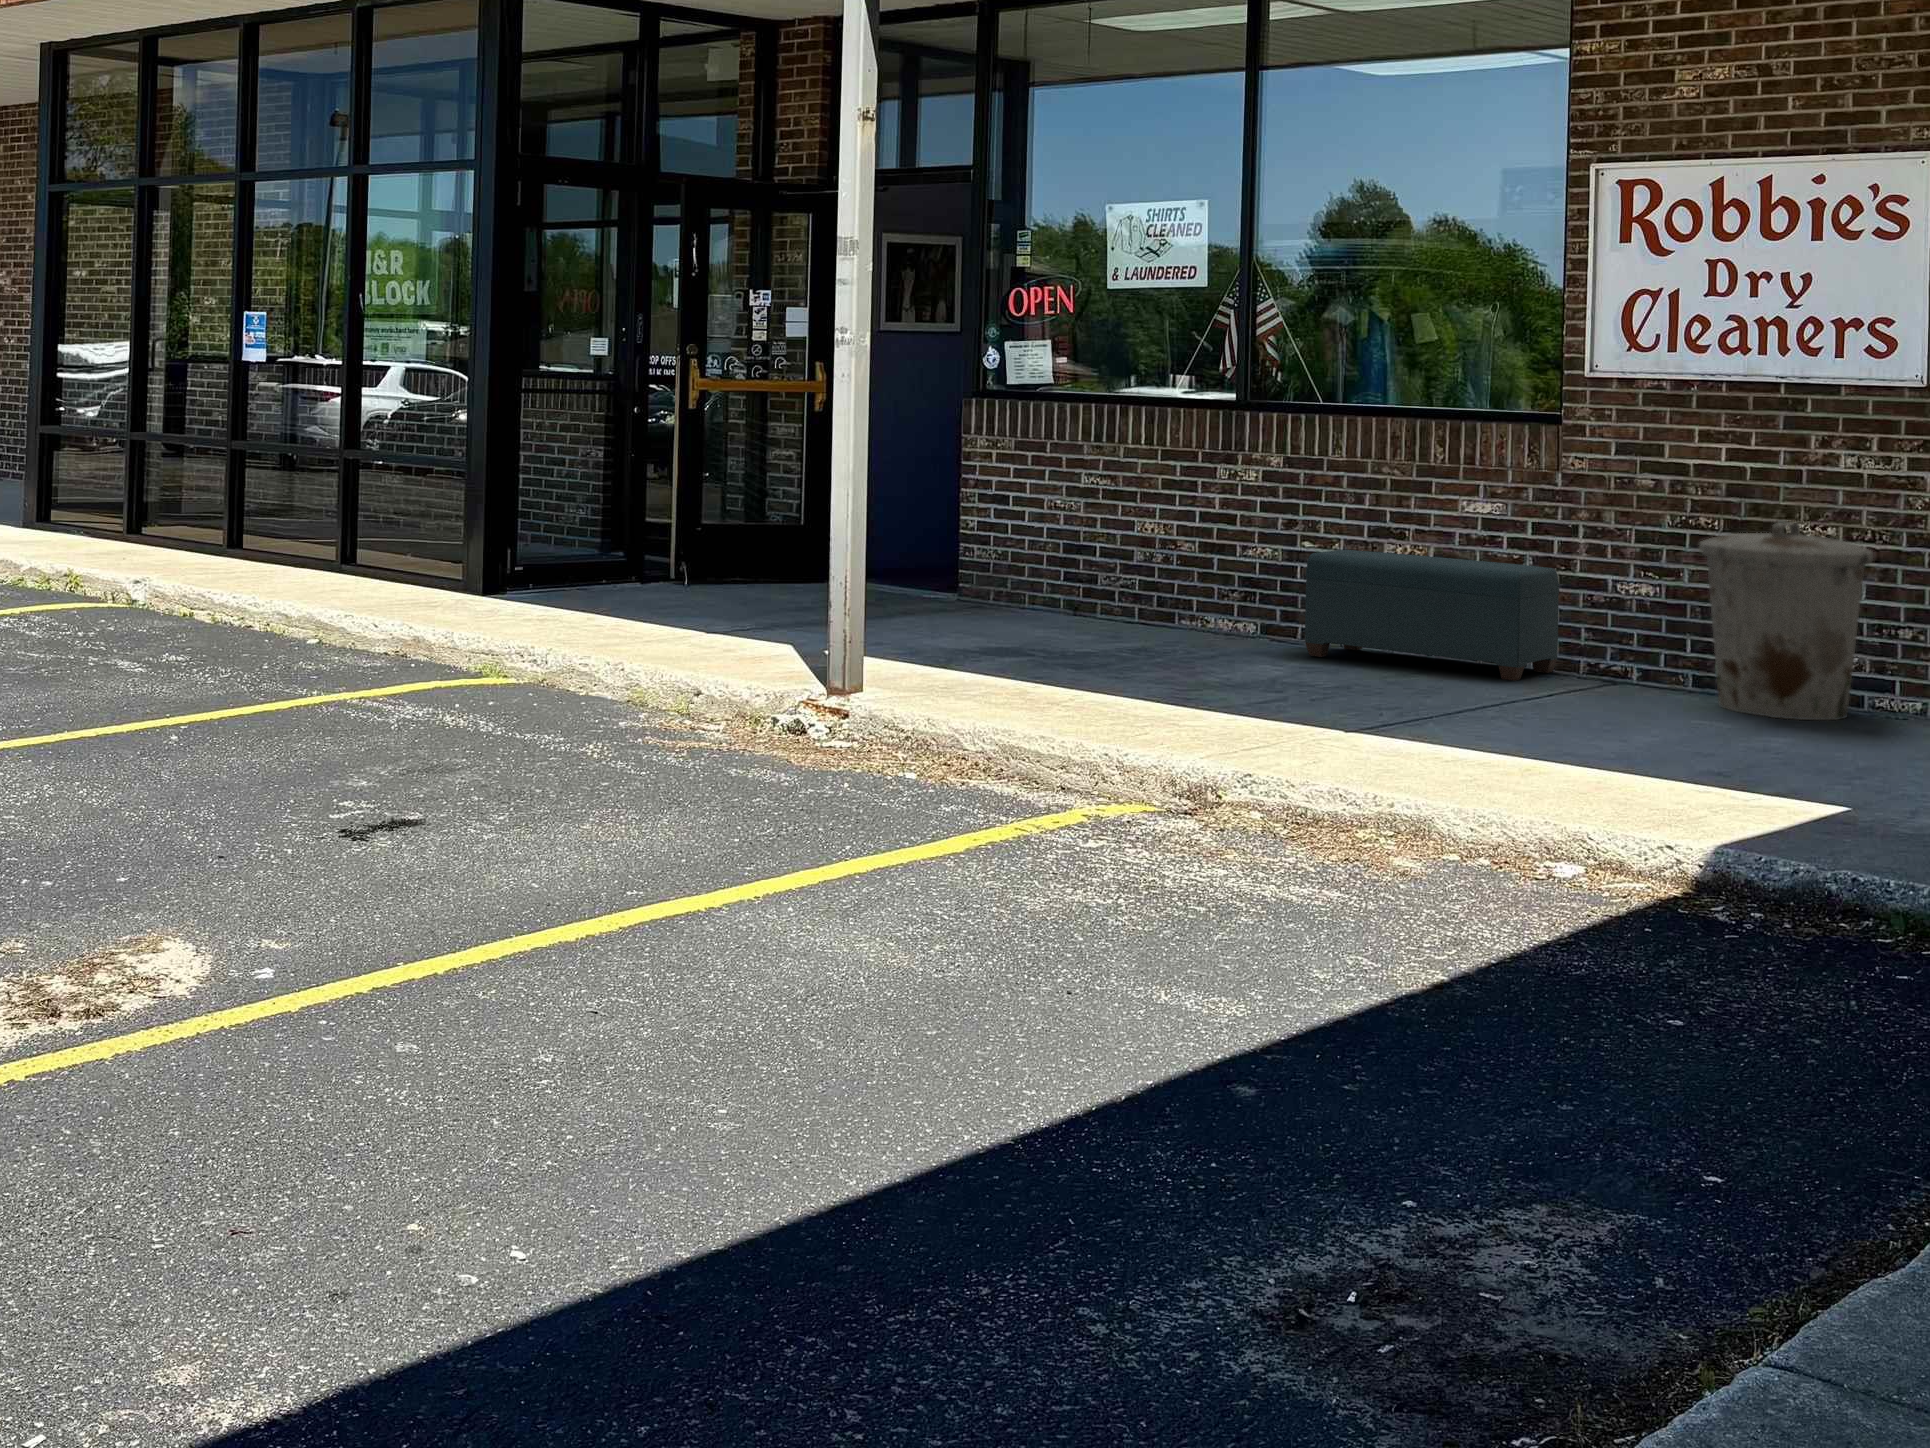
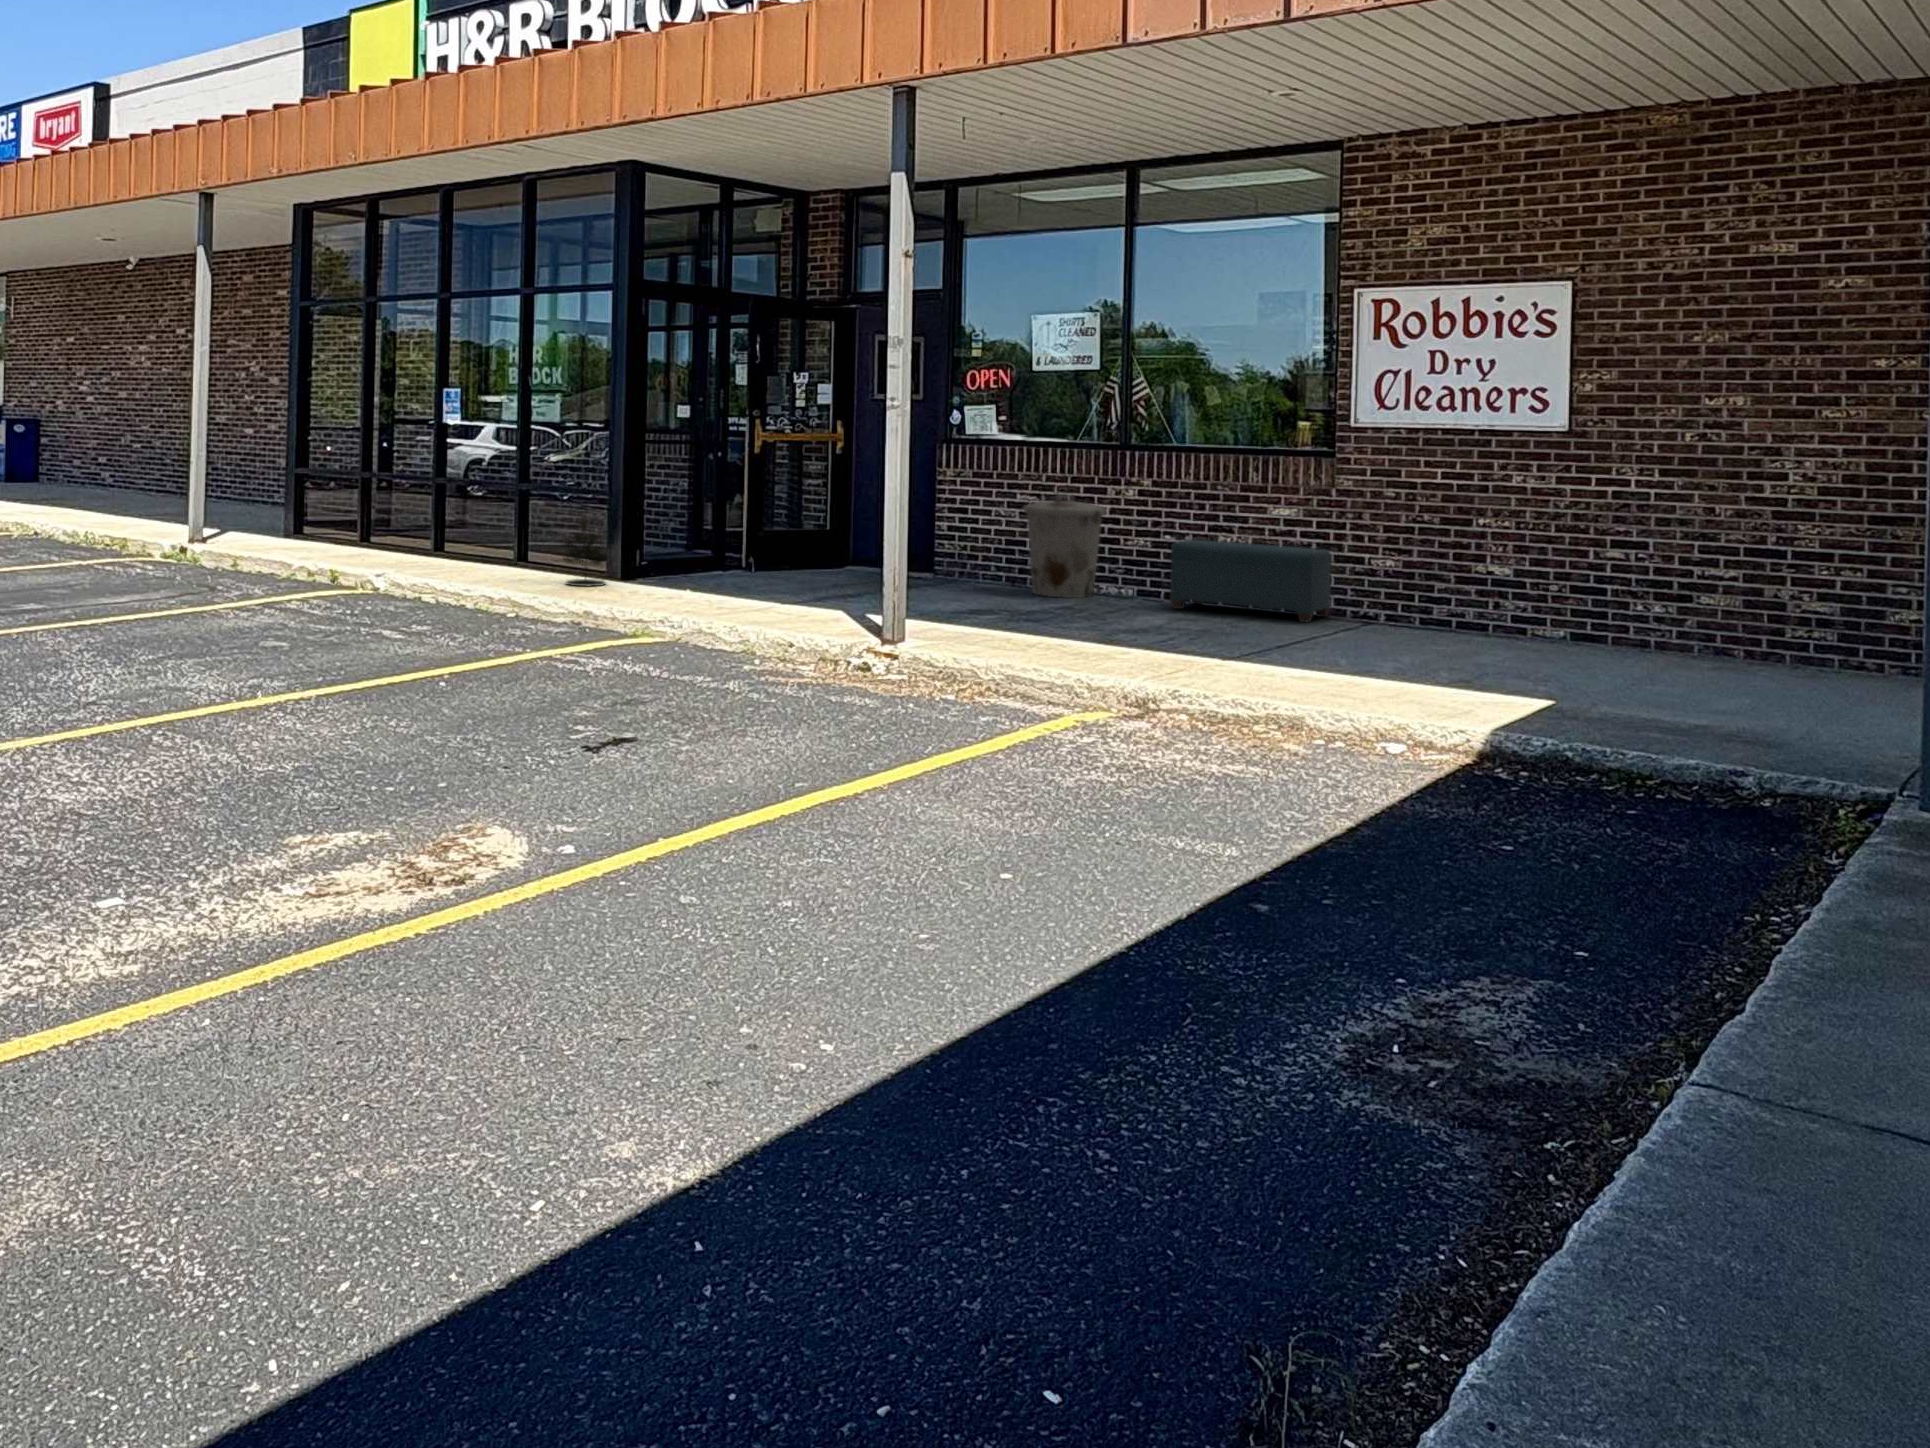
potted tree: none [388,494,466,609] -> present [562,511,608,586]
trash can: present [1699,522,1873,720] -> present [1023,495,1106,598]

